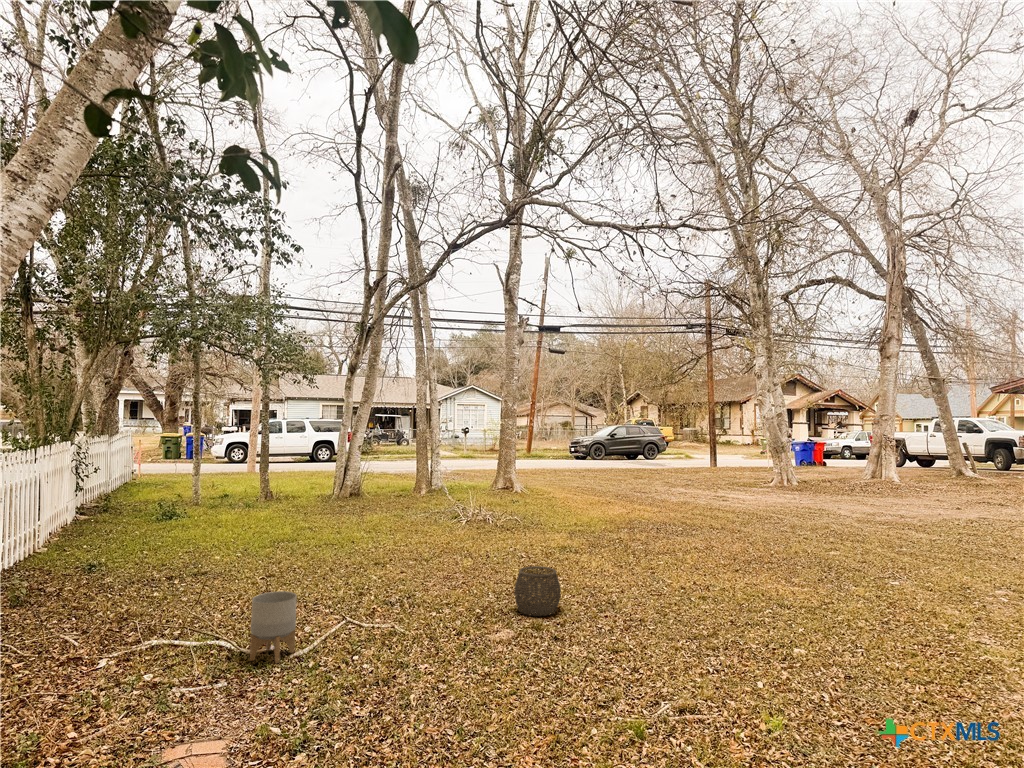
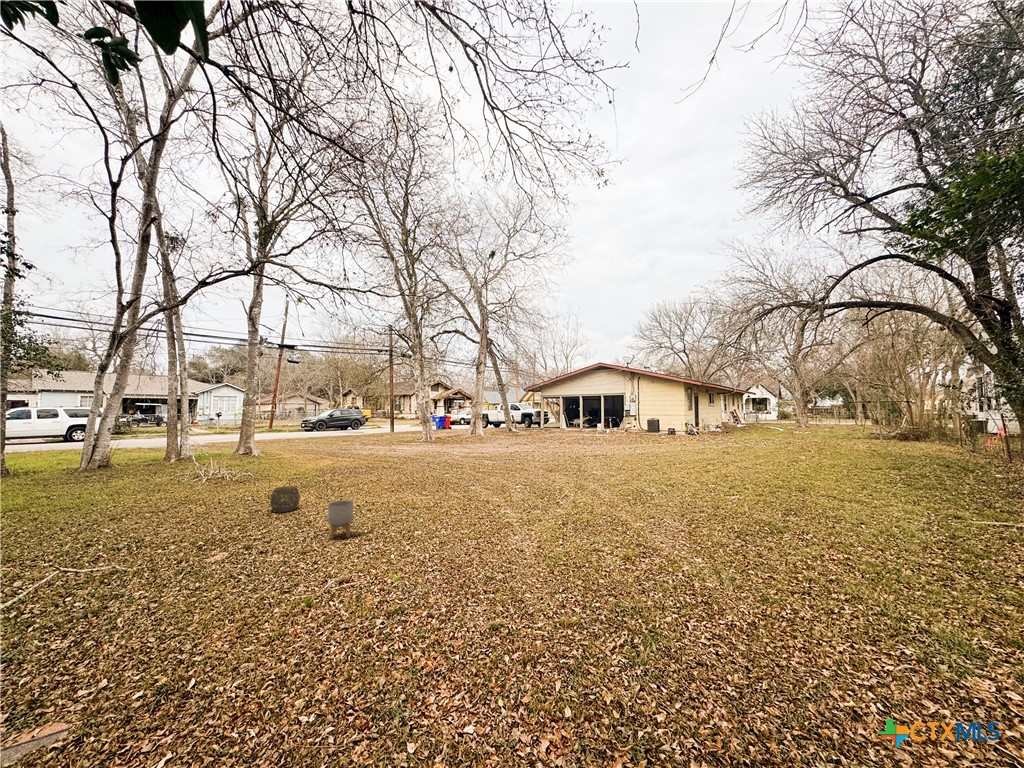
planter: present [250,591,297,663] -> present [328,500,353,539]

